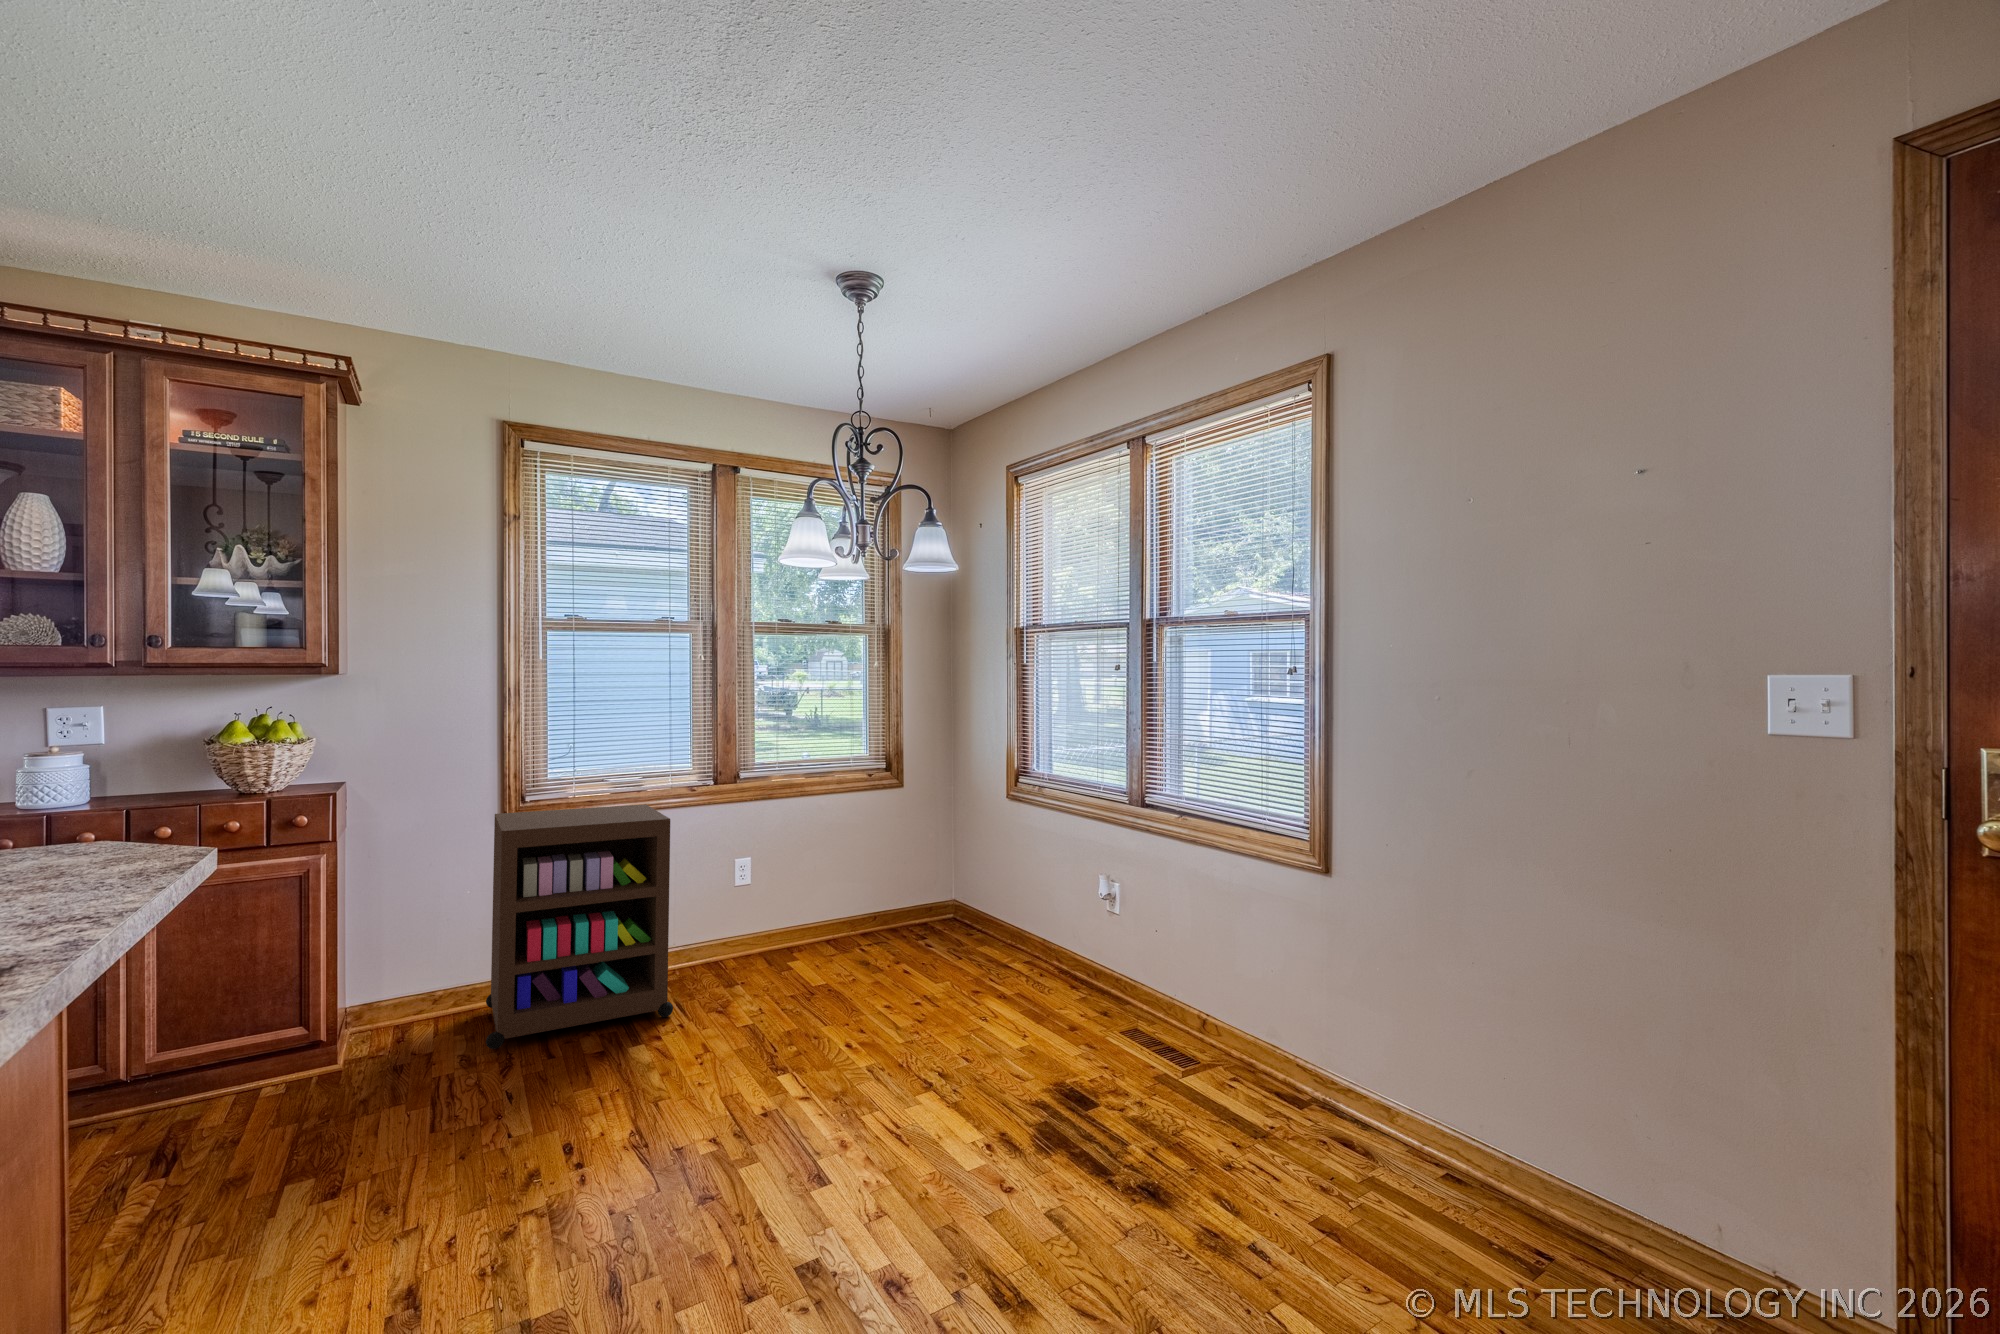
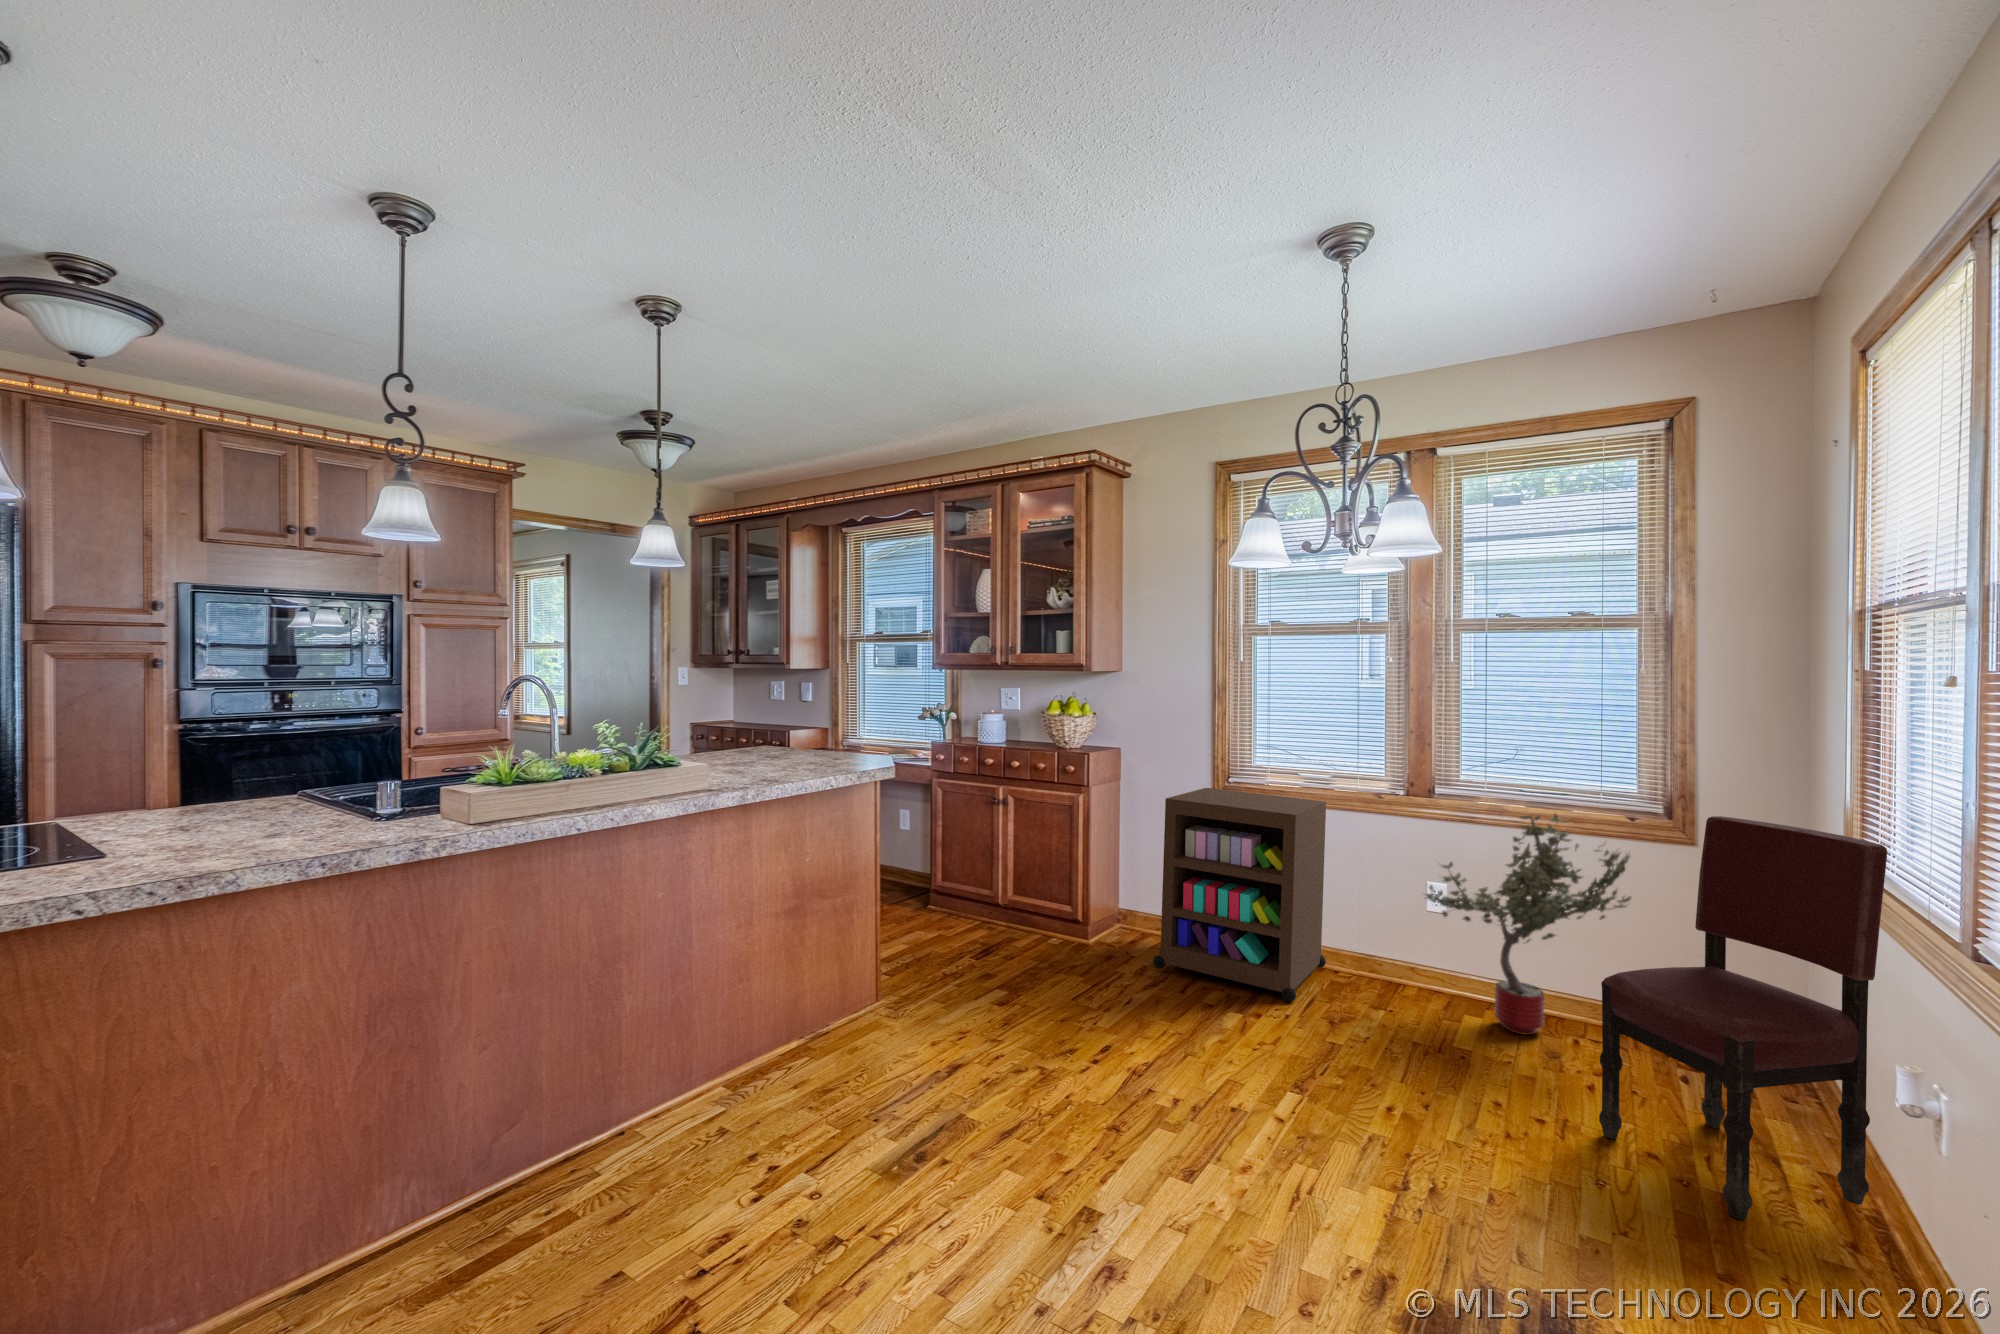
dining chair: none [955,761,1069,1006] -> present [1599,816,1887,1219]
potted tree: none [759,779,904,964] -> present [1423,814,1631,1035]

